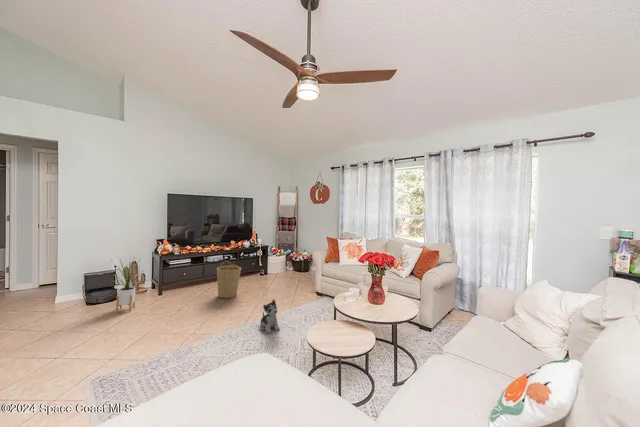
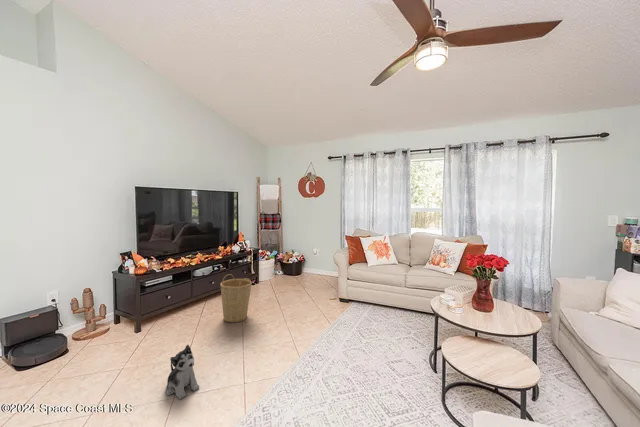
house plant: present [116,260,139,312] -> none [69,280,127,374]
plush toy: present [260,300,280,333] -> present [166,345,199,399]

